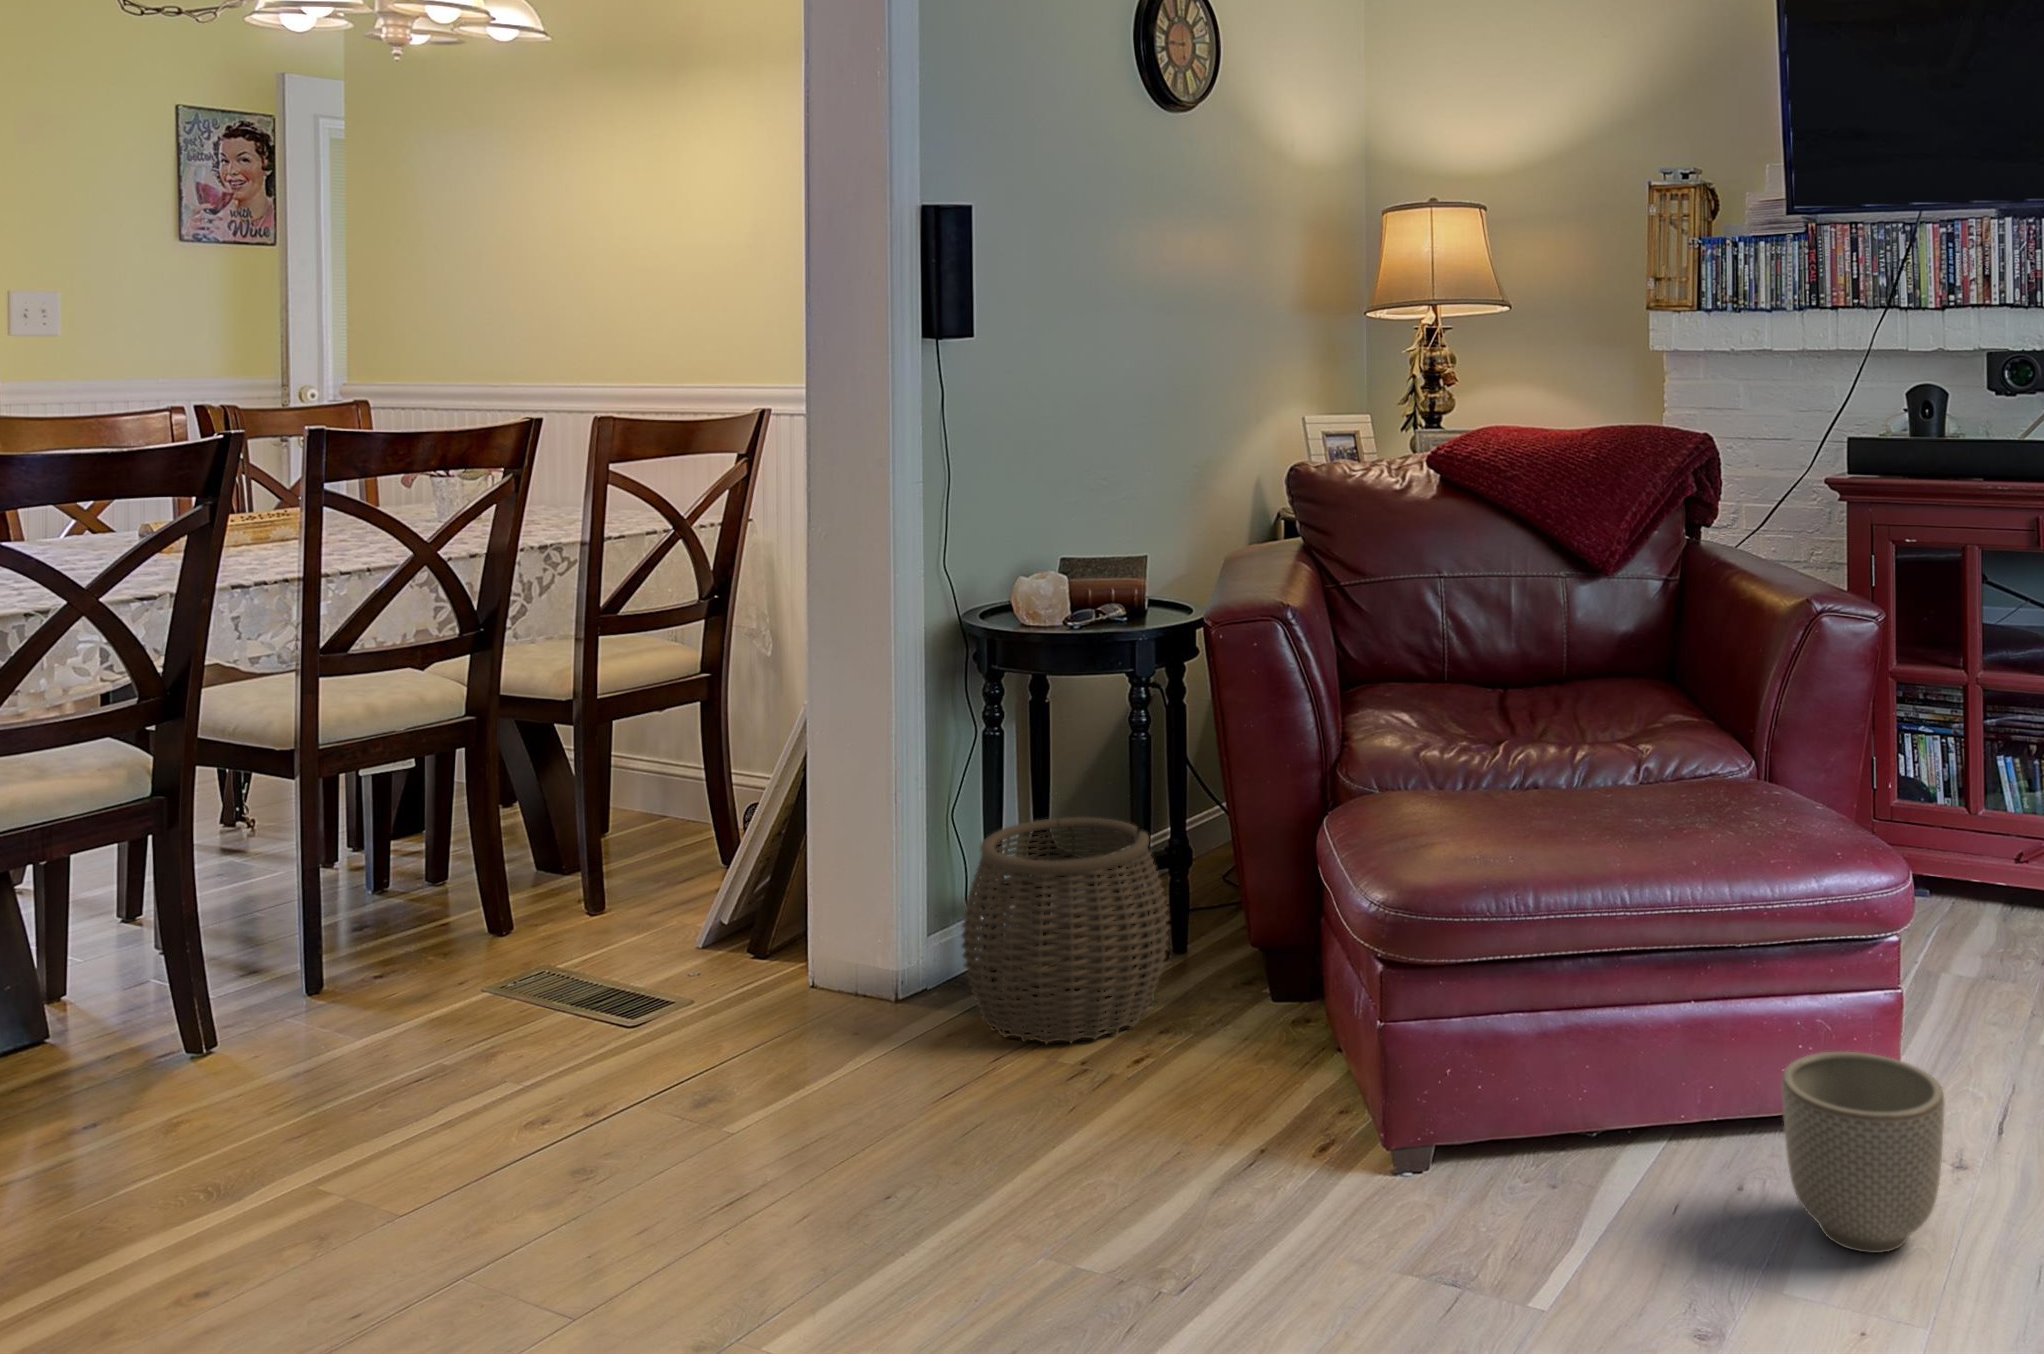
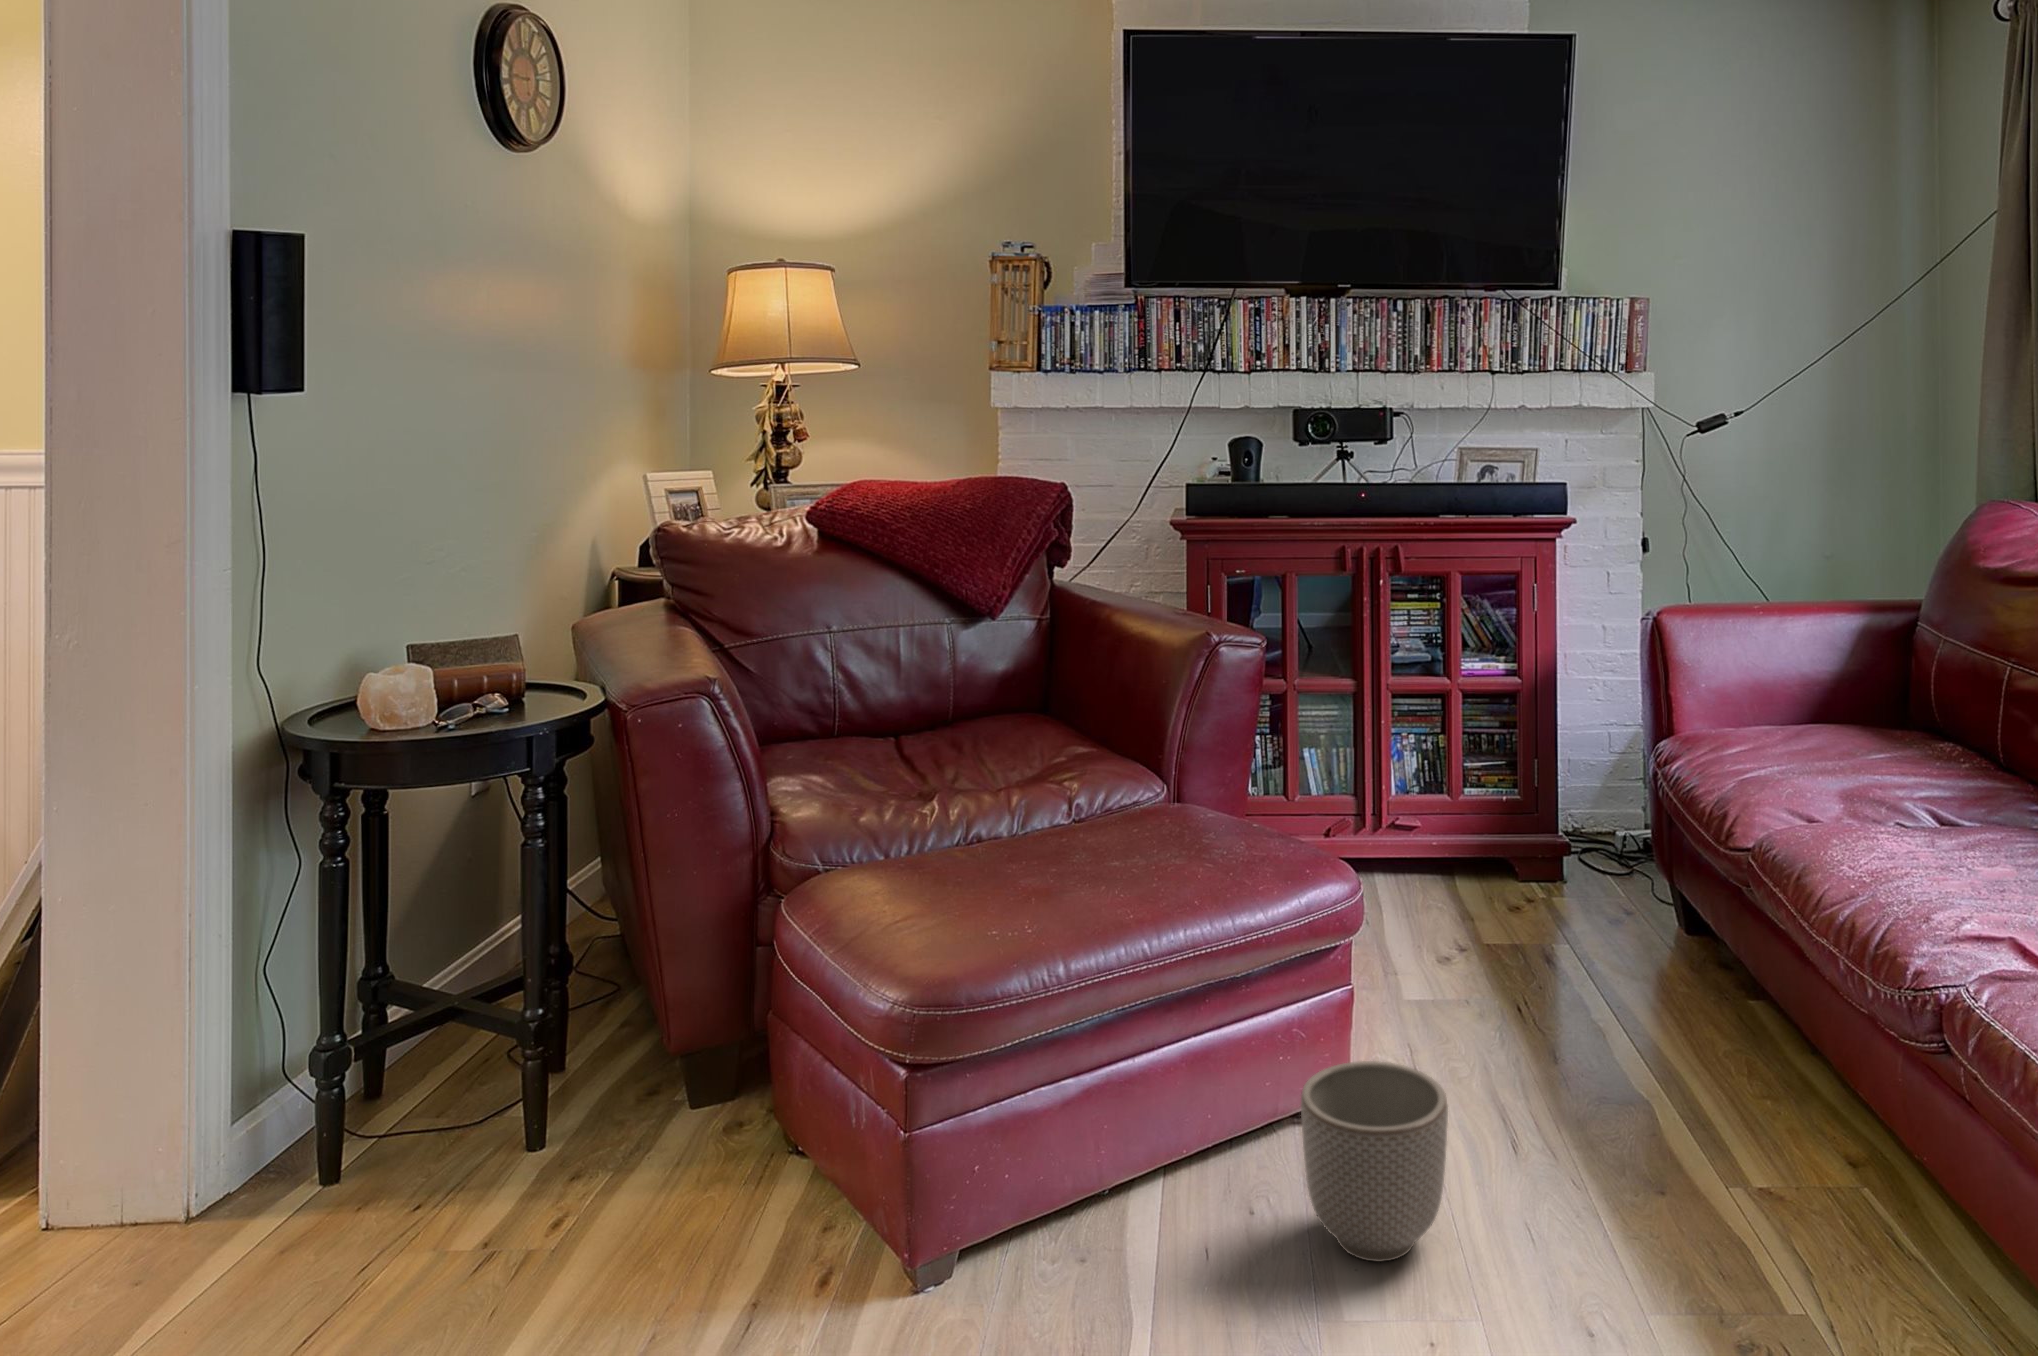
woven basket: present [961,818,1169,1044] -> none [298,941,571,1236]

